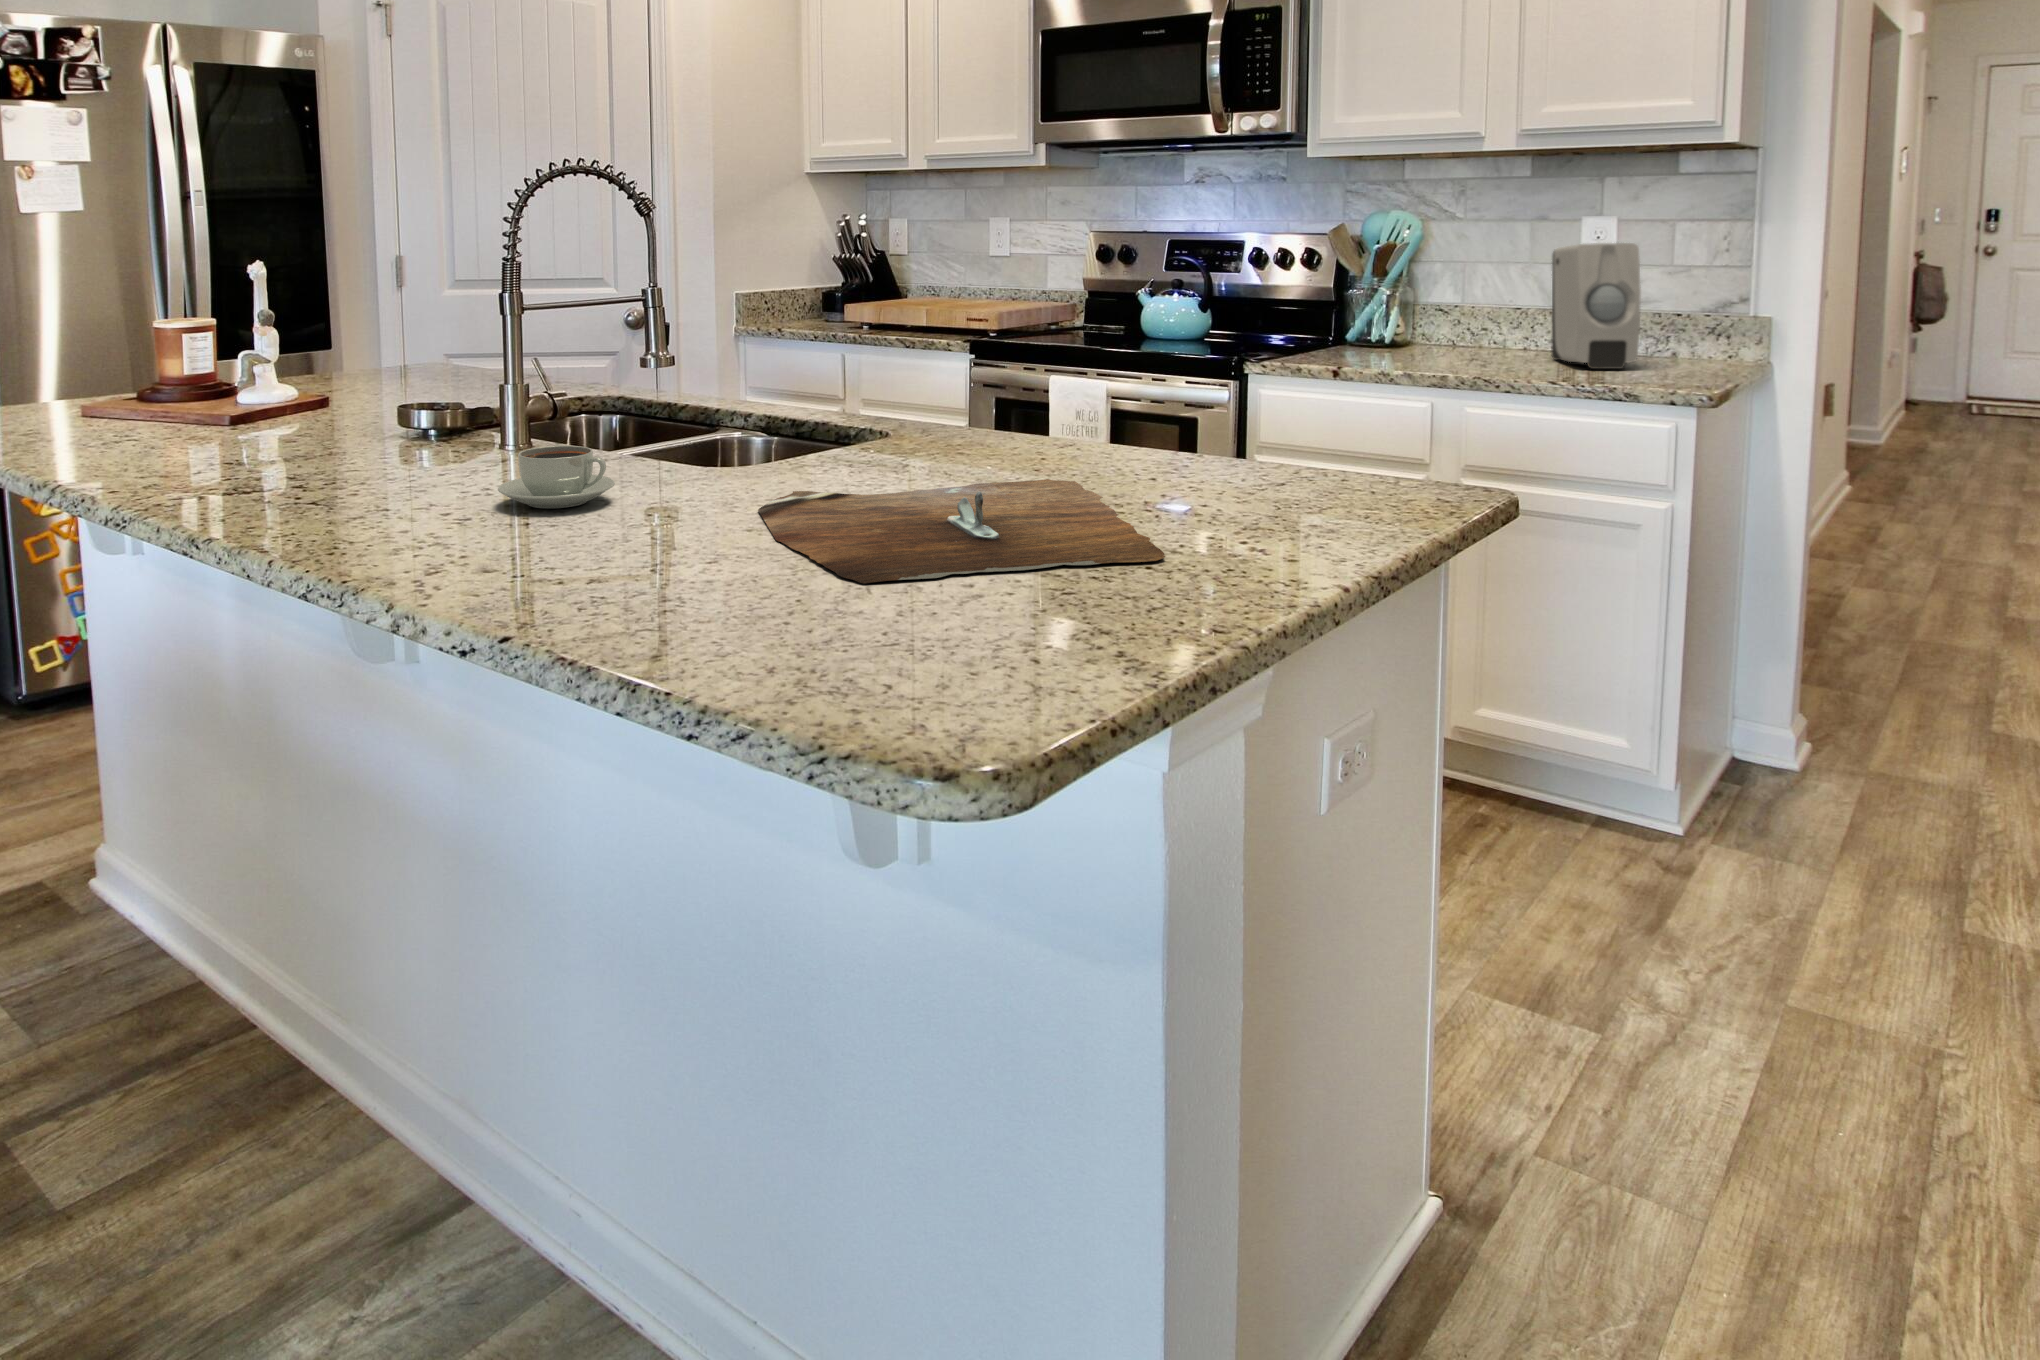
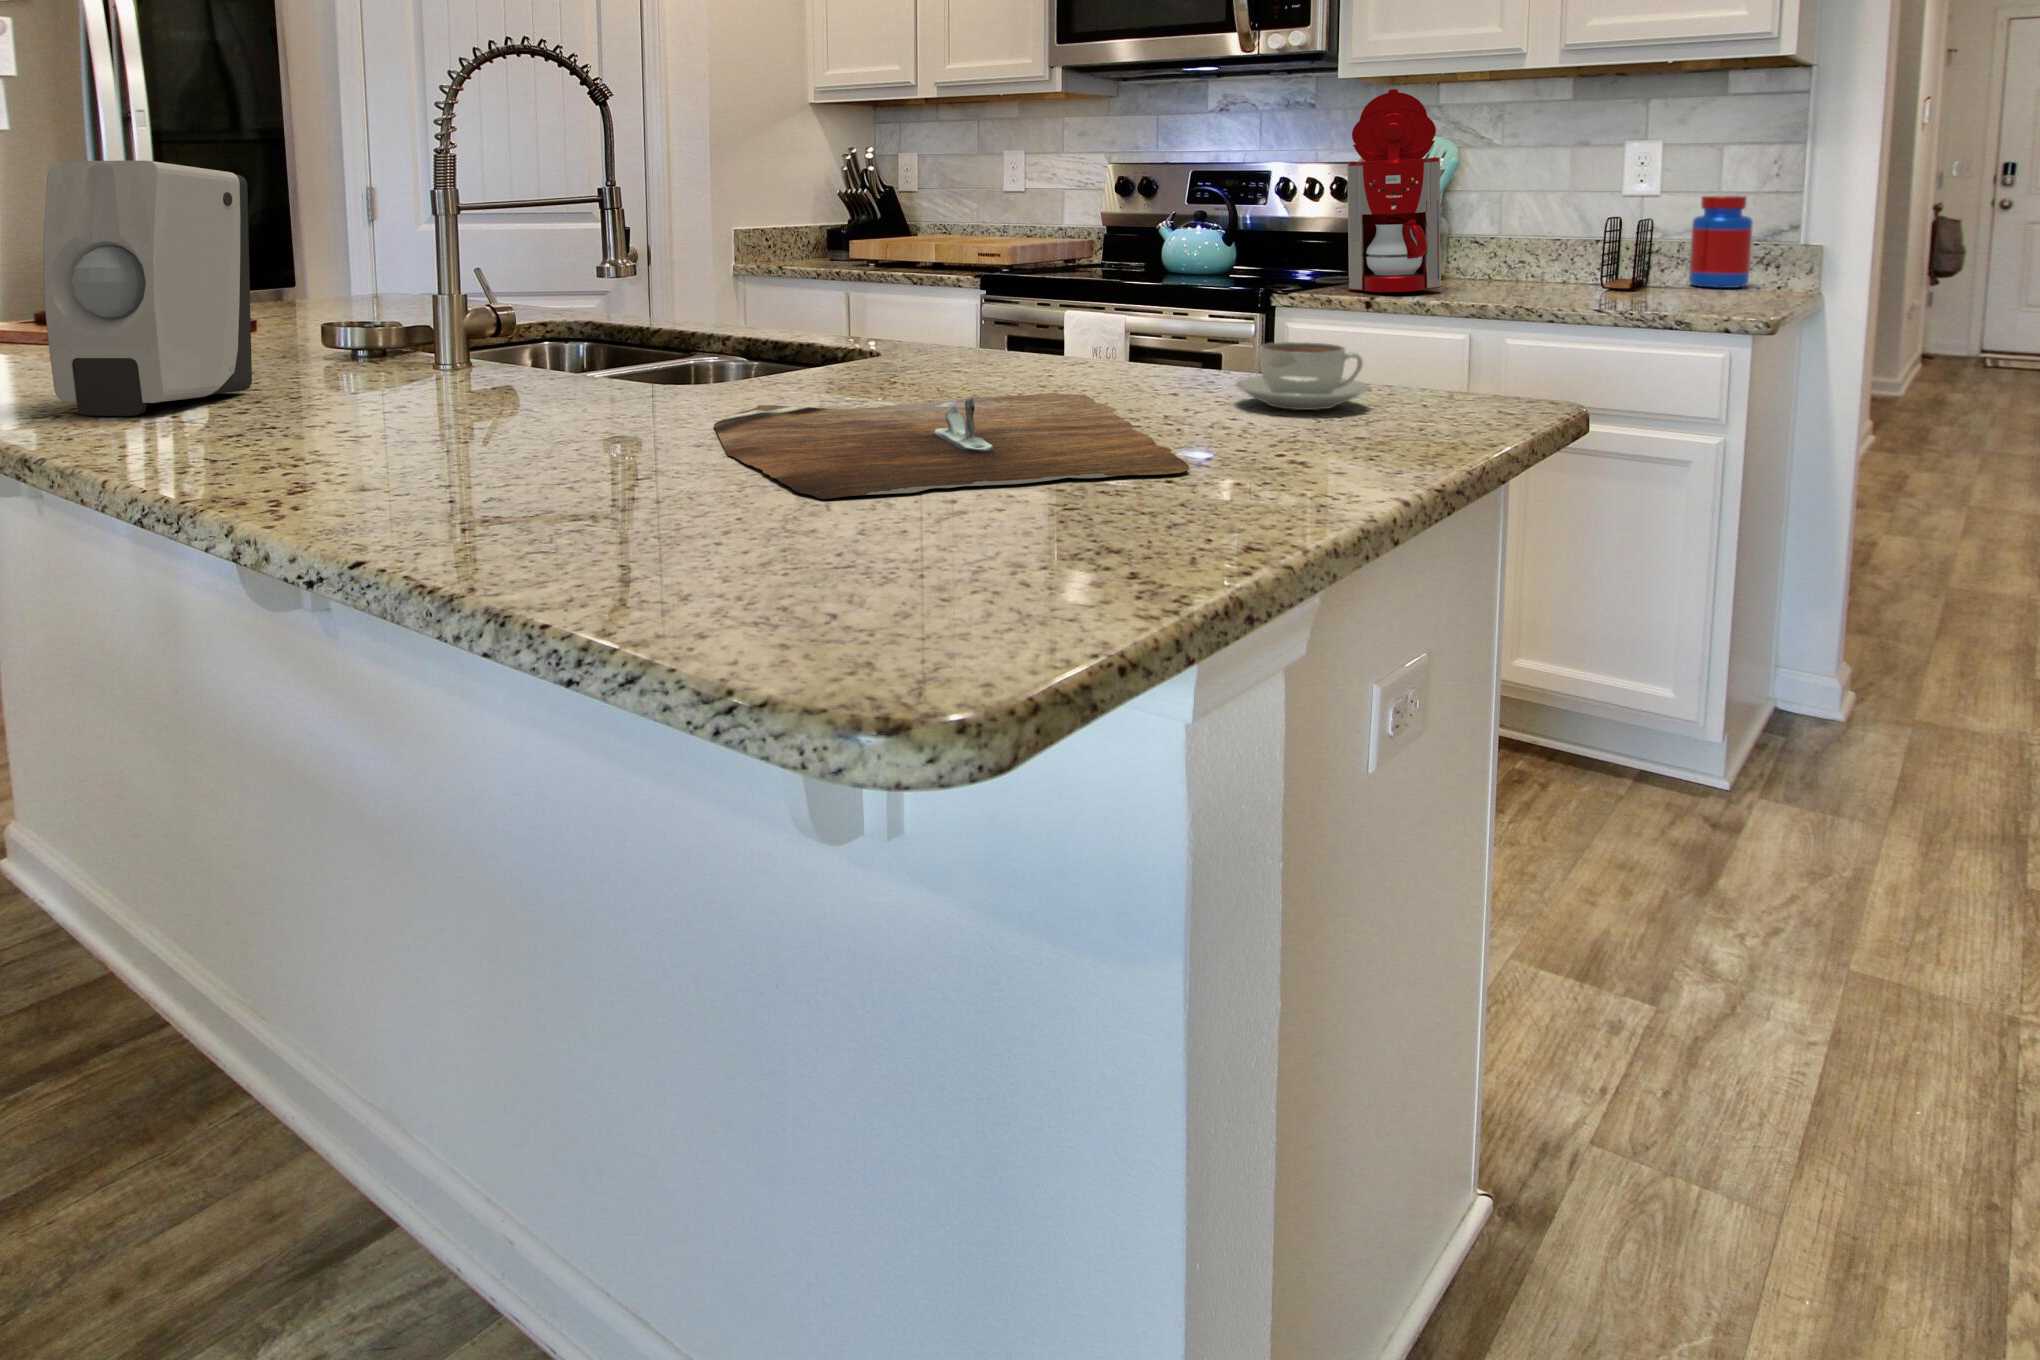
coffee maker: none [1288,171,1408,363] -> present [1315,89,1442,292]
soap dispenser: present [1551,243,1641,369] -> present [43,160,252,416]
jar: none [1646,270,1706,358] -> present [1689,196,1753,288]
coffee cup: present [498,446,615,508] -> present [1235,342,1369,410]

